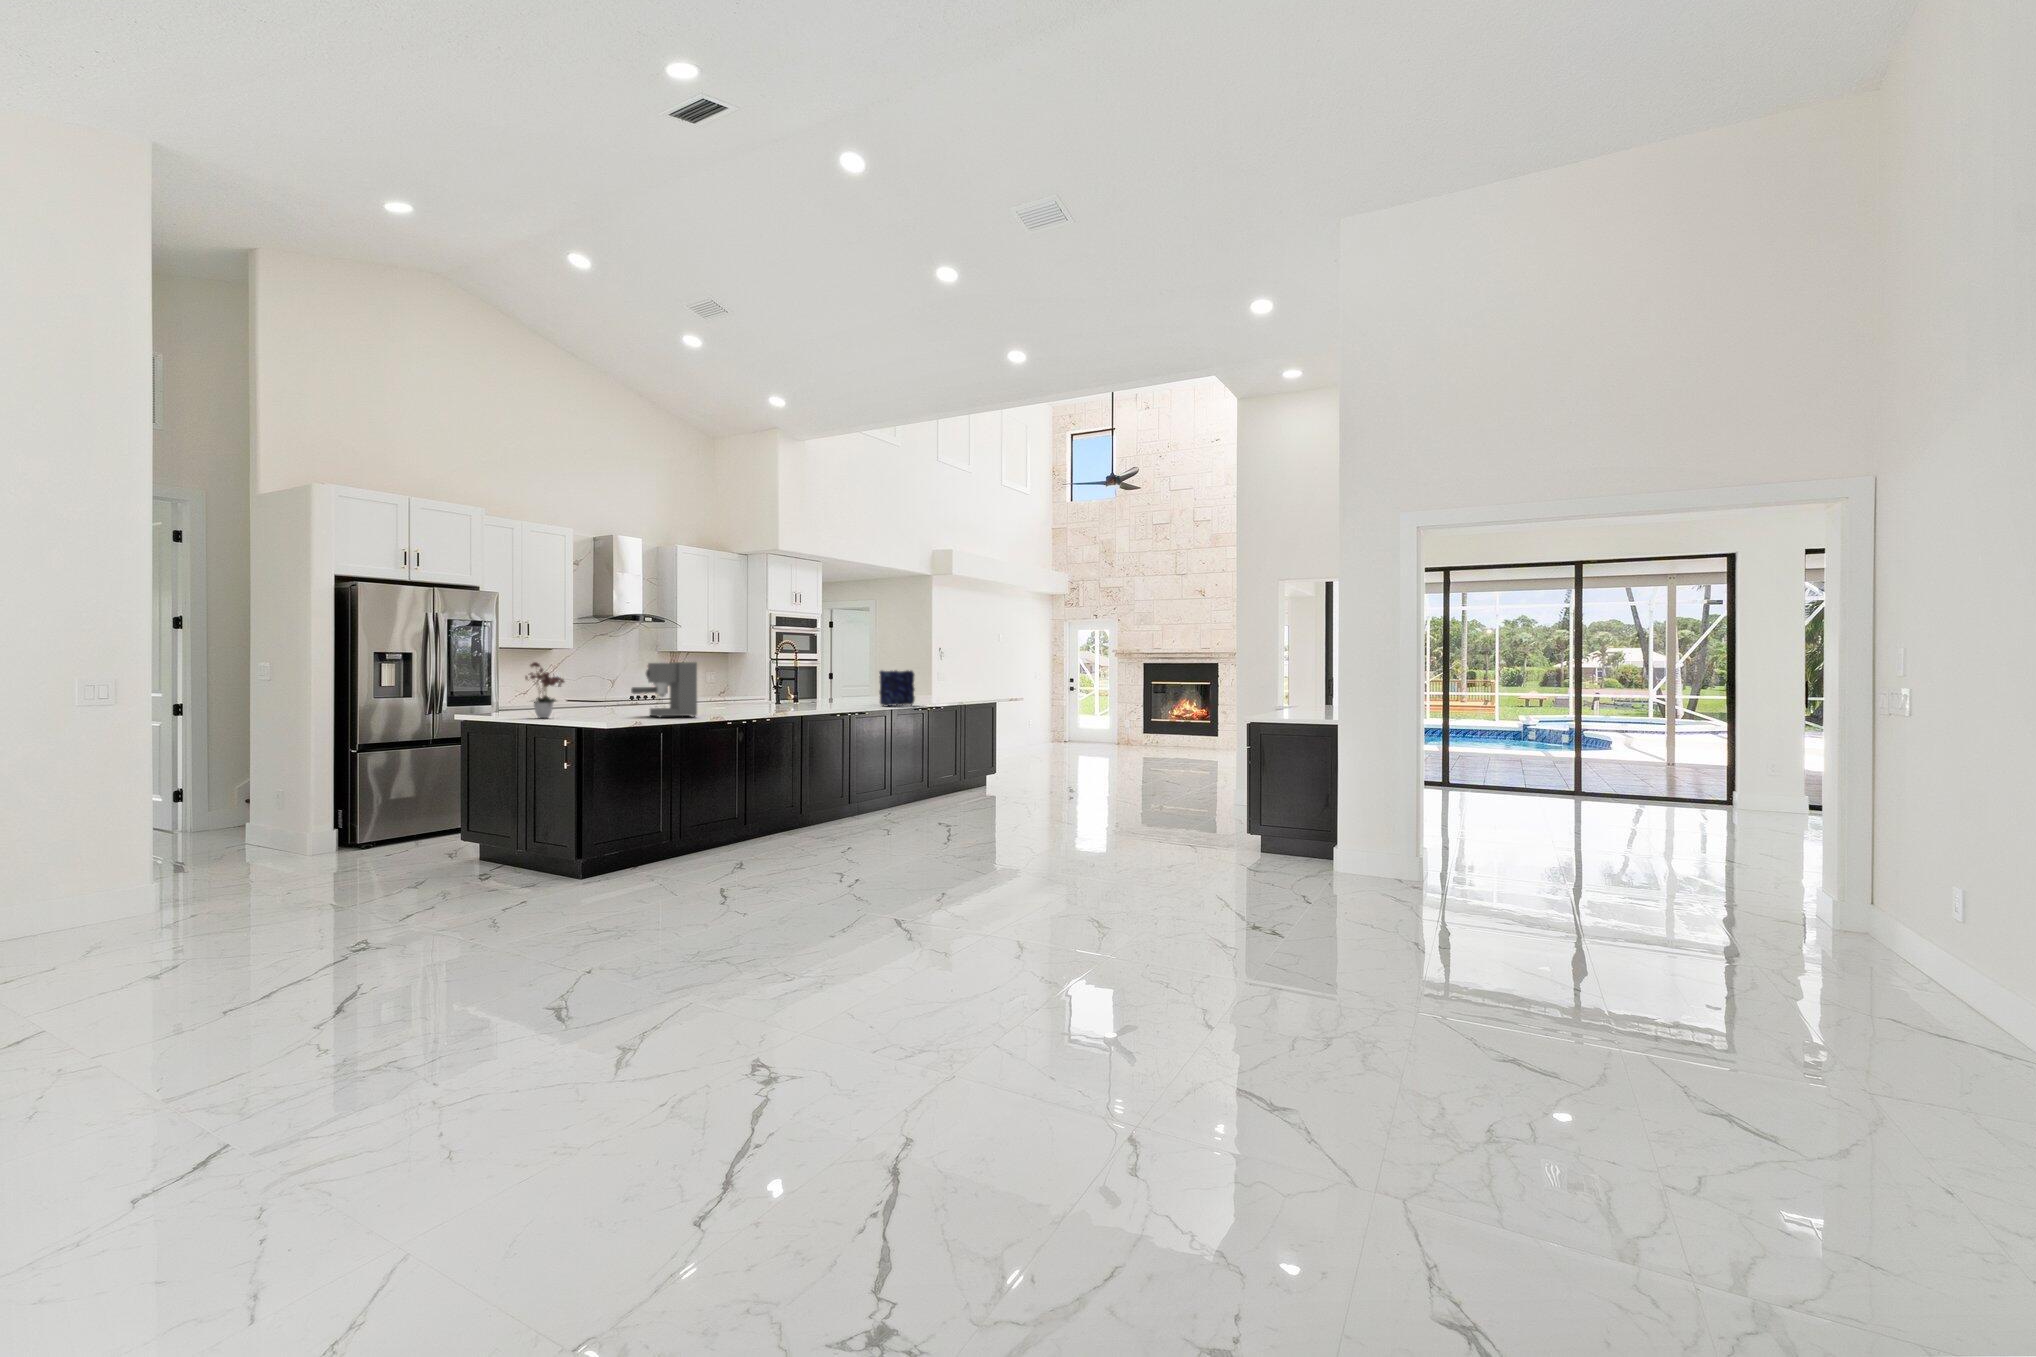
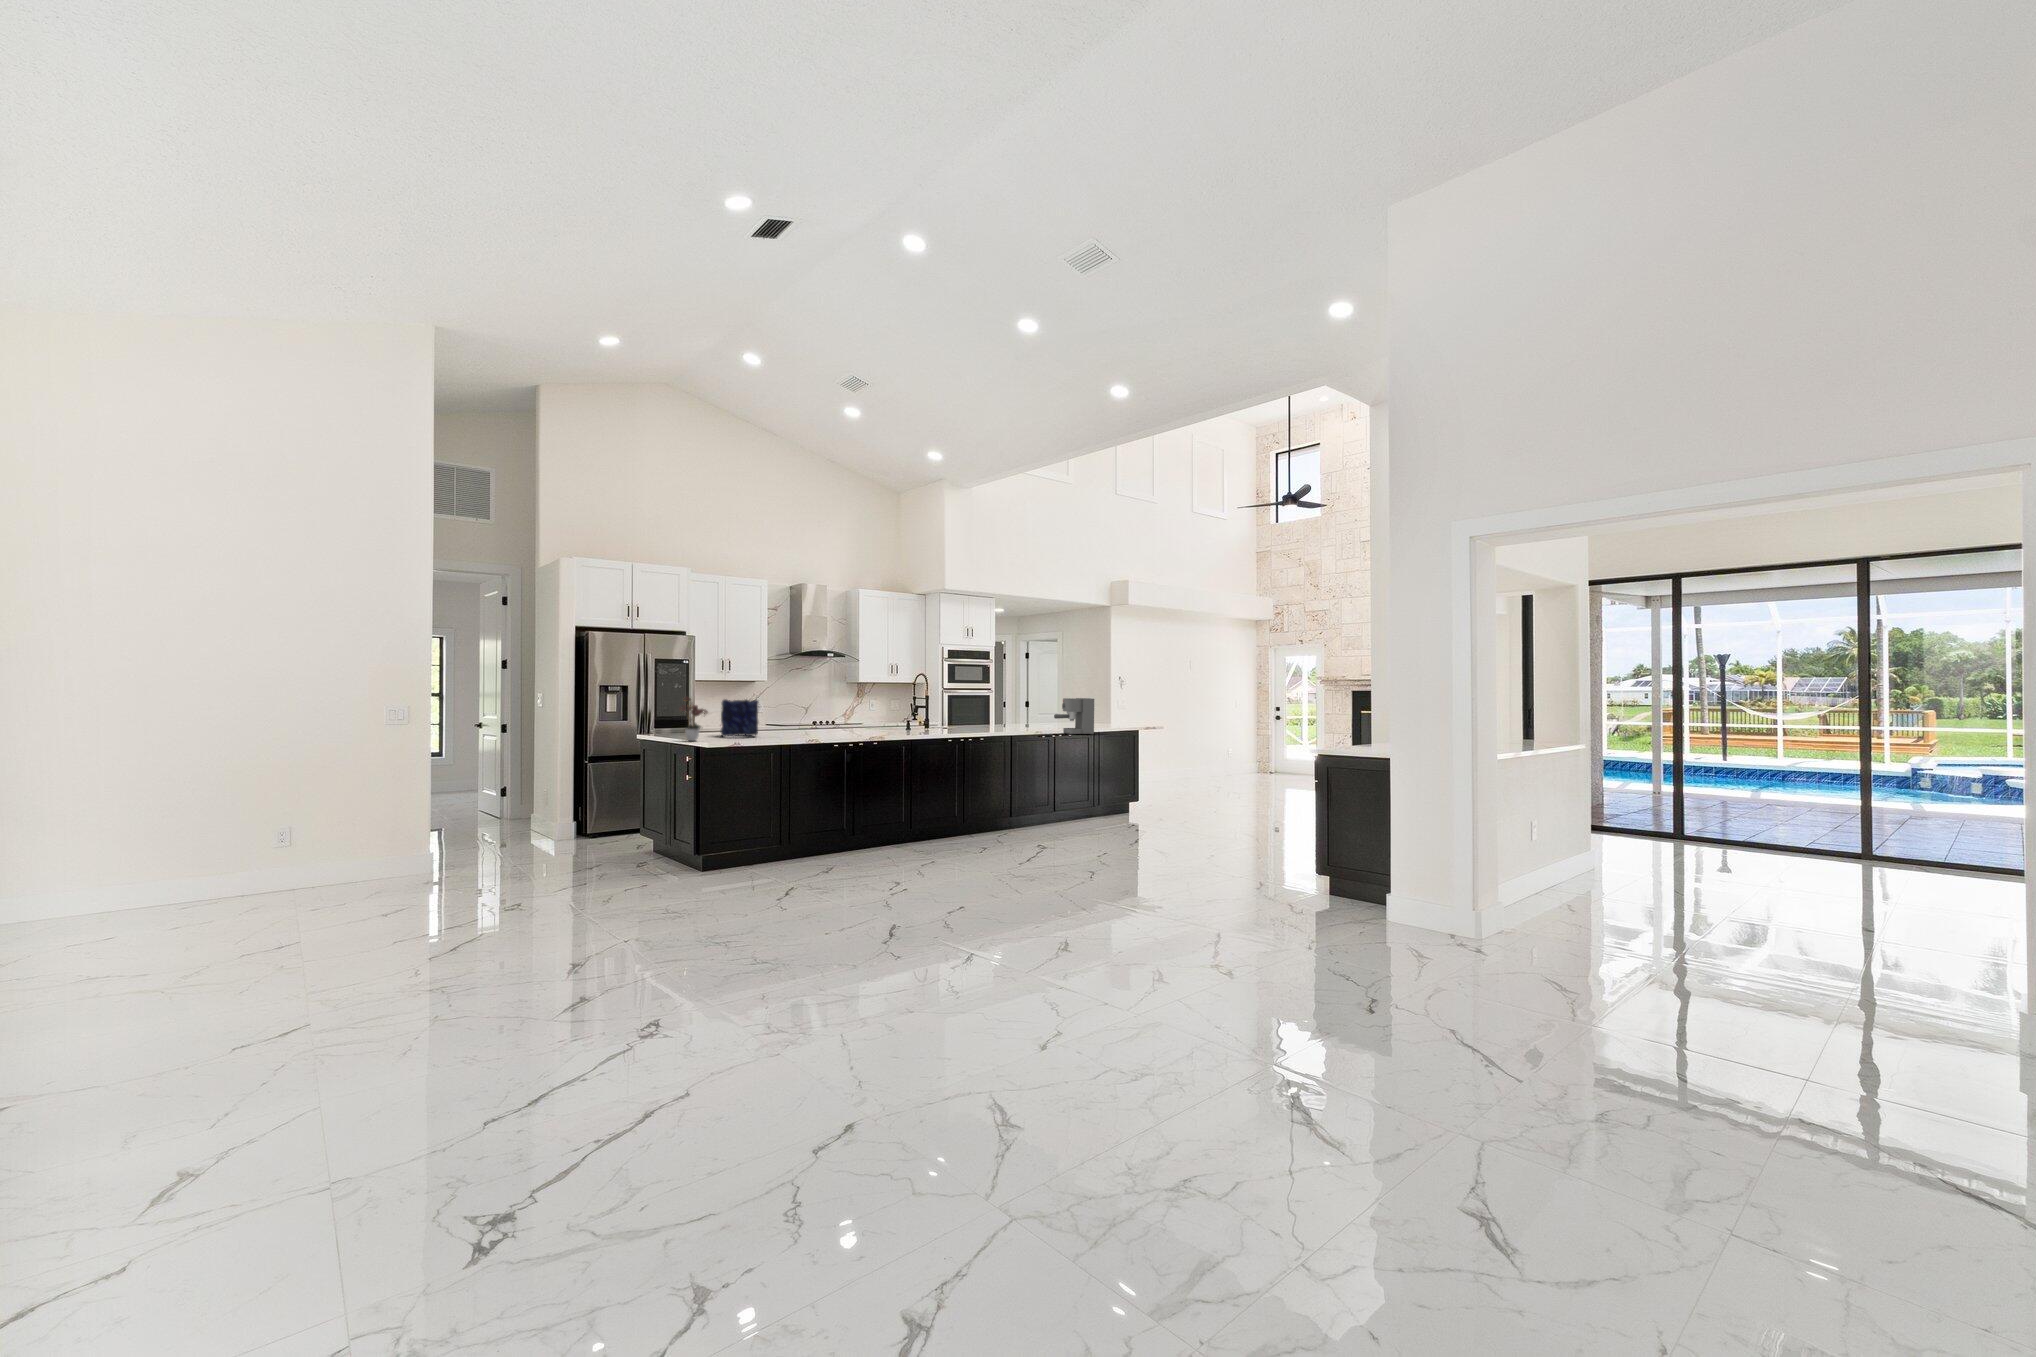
coffee maker: present [631,662,697,717] -> present [1054,698,1094,734]
vase: present [879,670,915,707] -> present [721,699,759,736]

